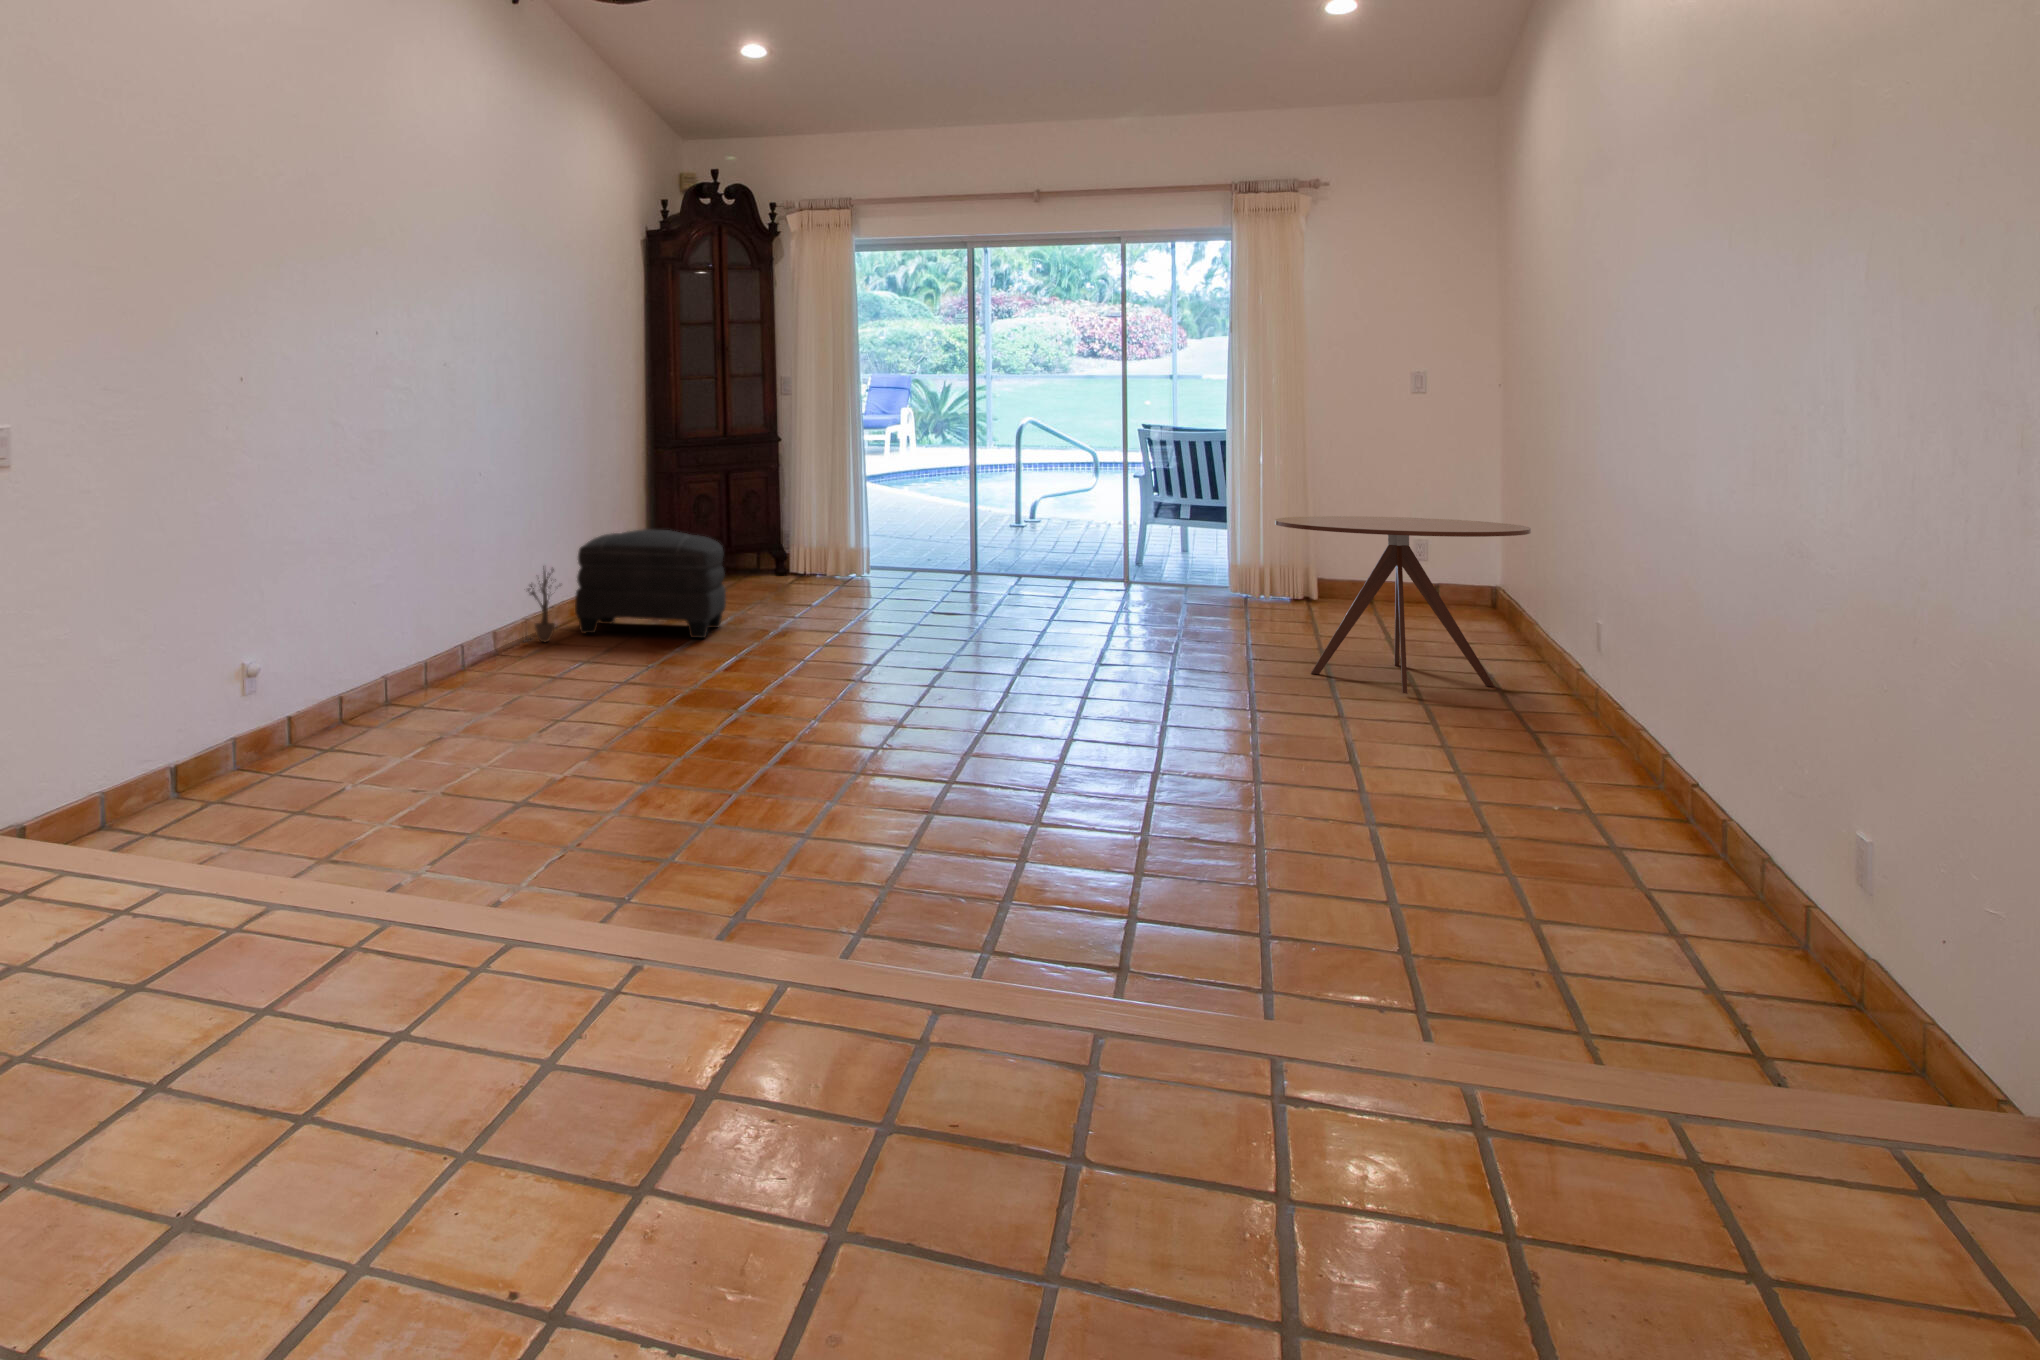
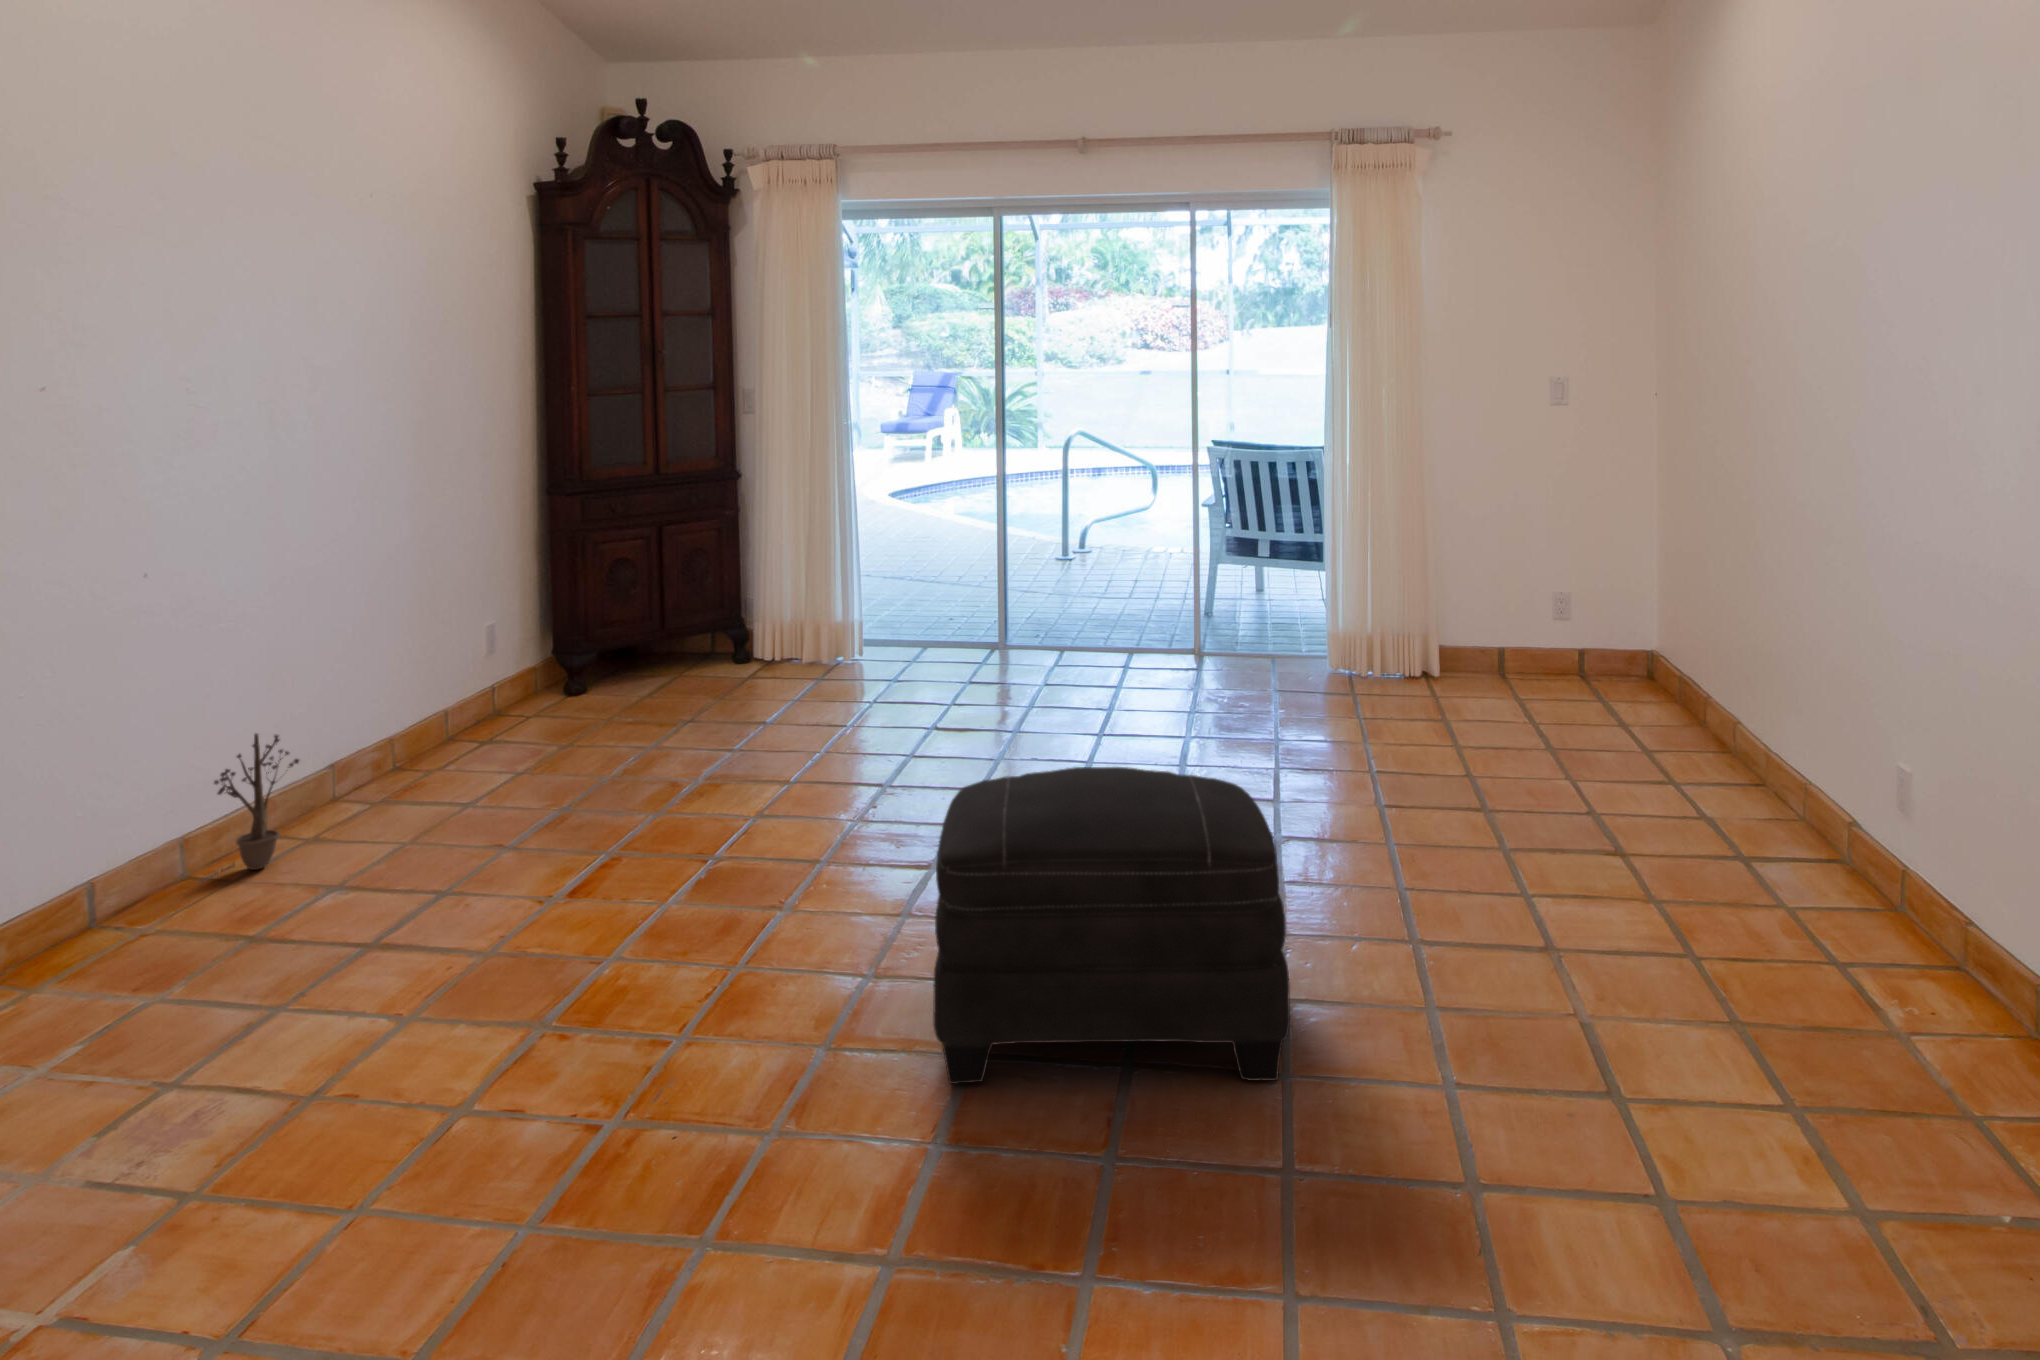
round table: present [1275,516,1531,694] -> none [1454,595,1854,921]
ottoman: present [575,529,726,638] -> present [933,767,1290,1084]

